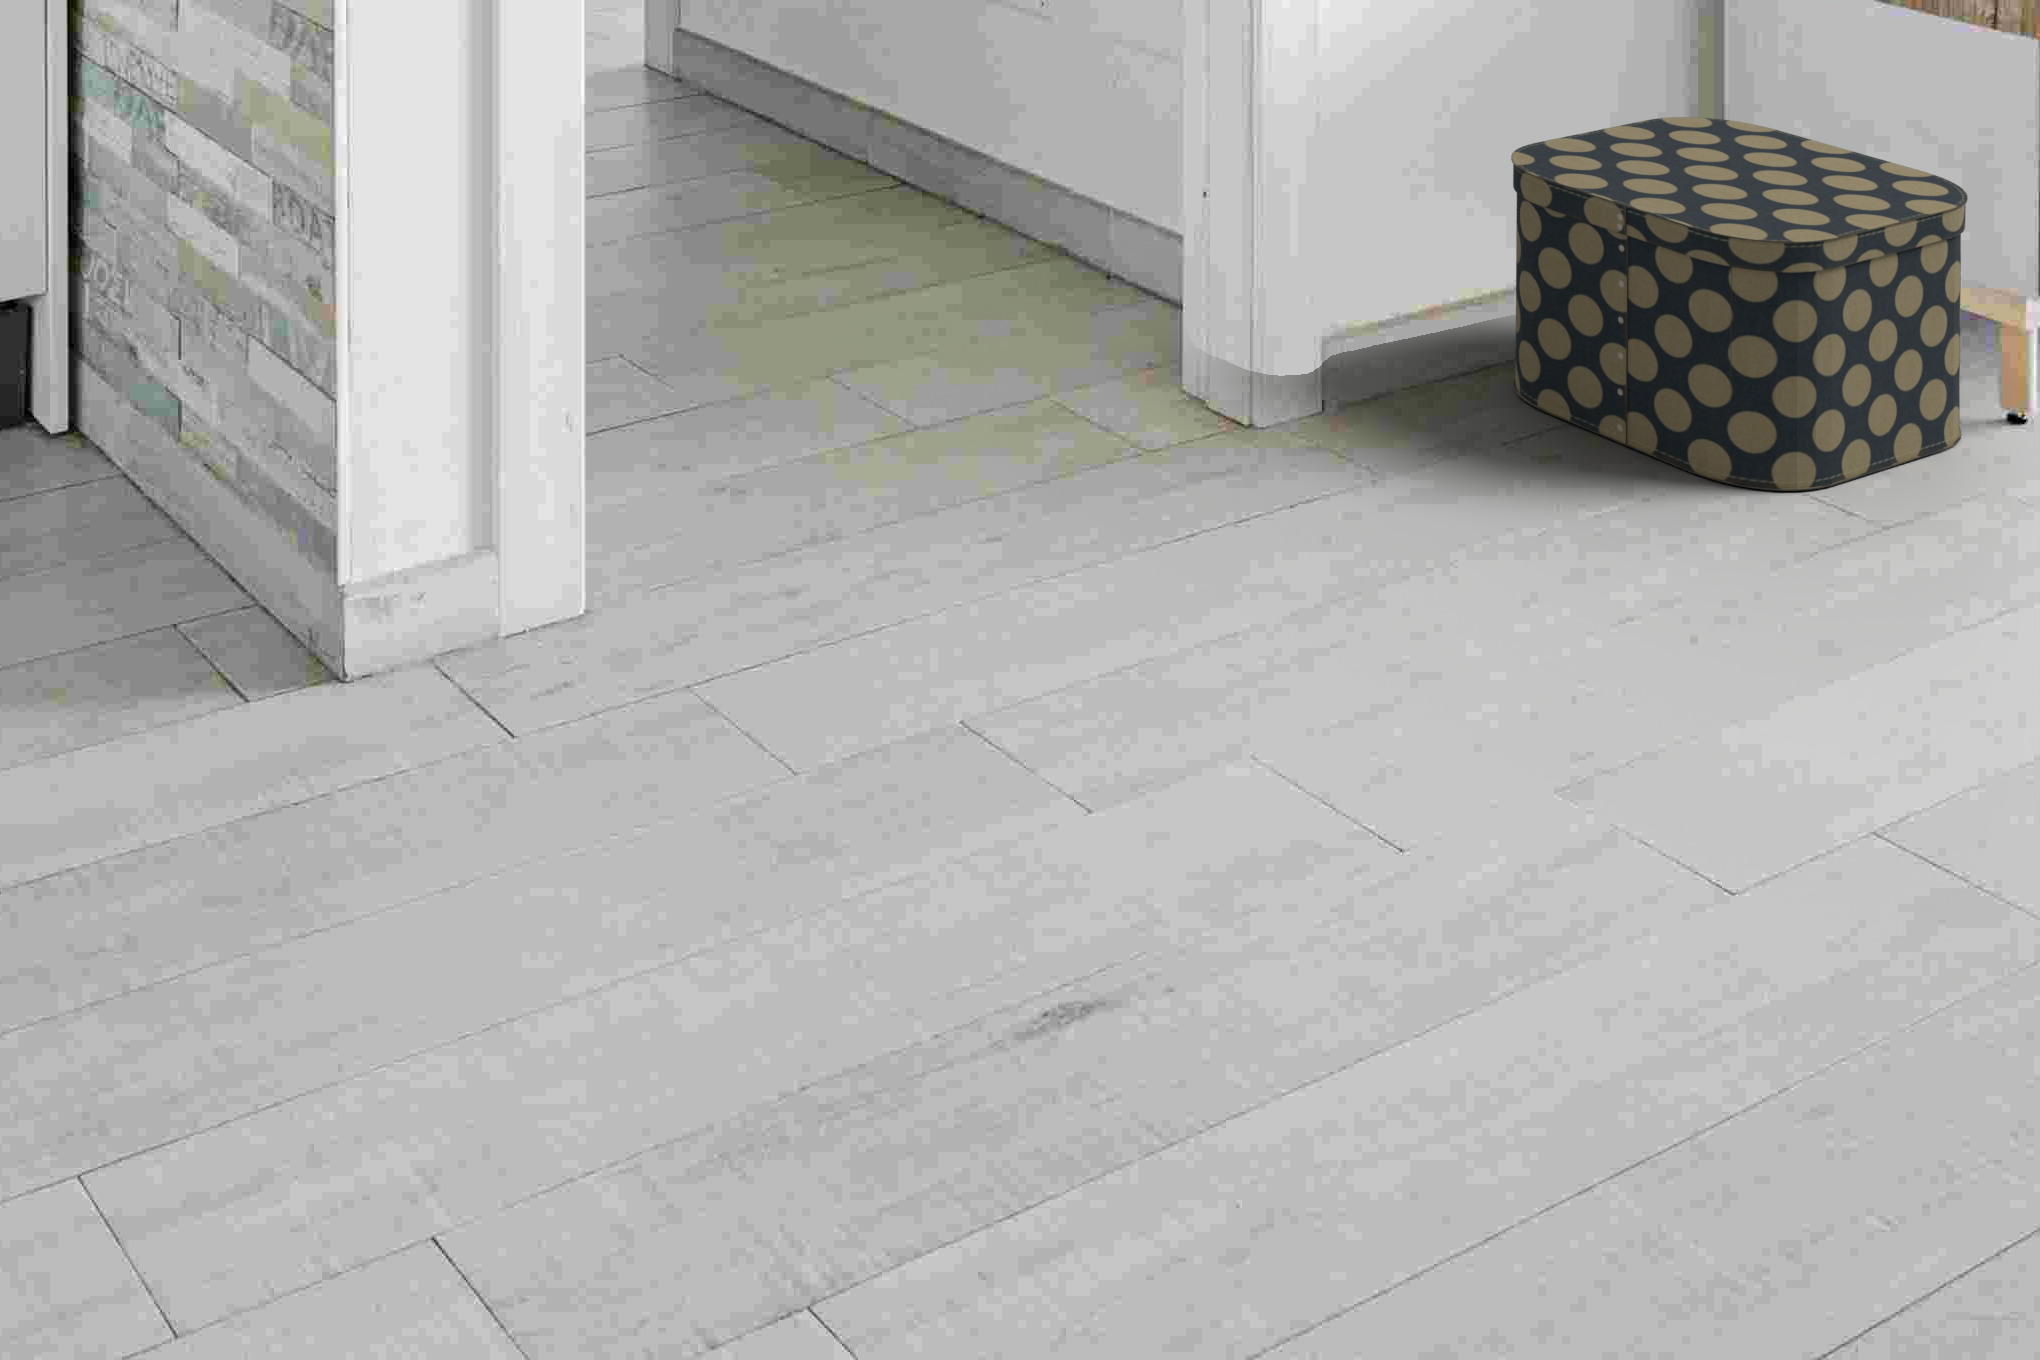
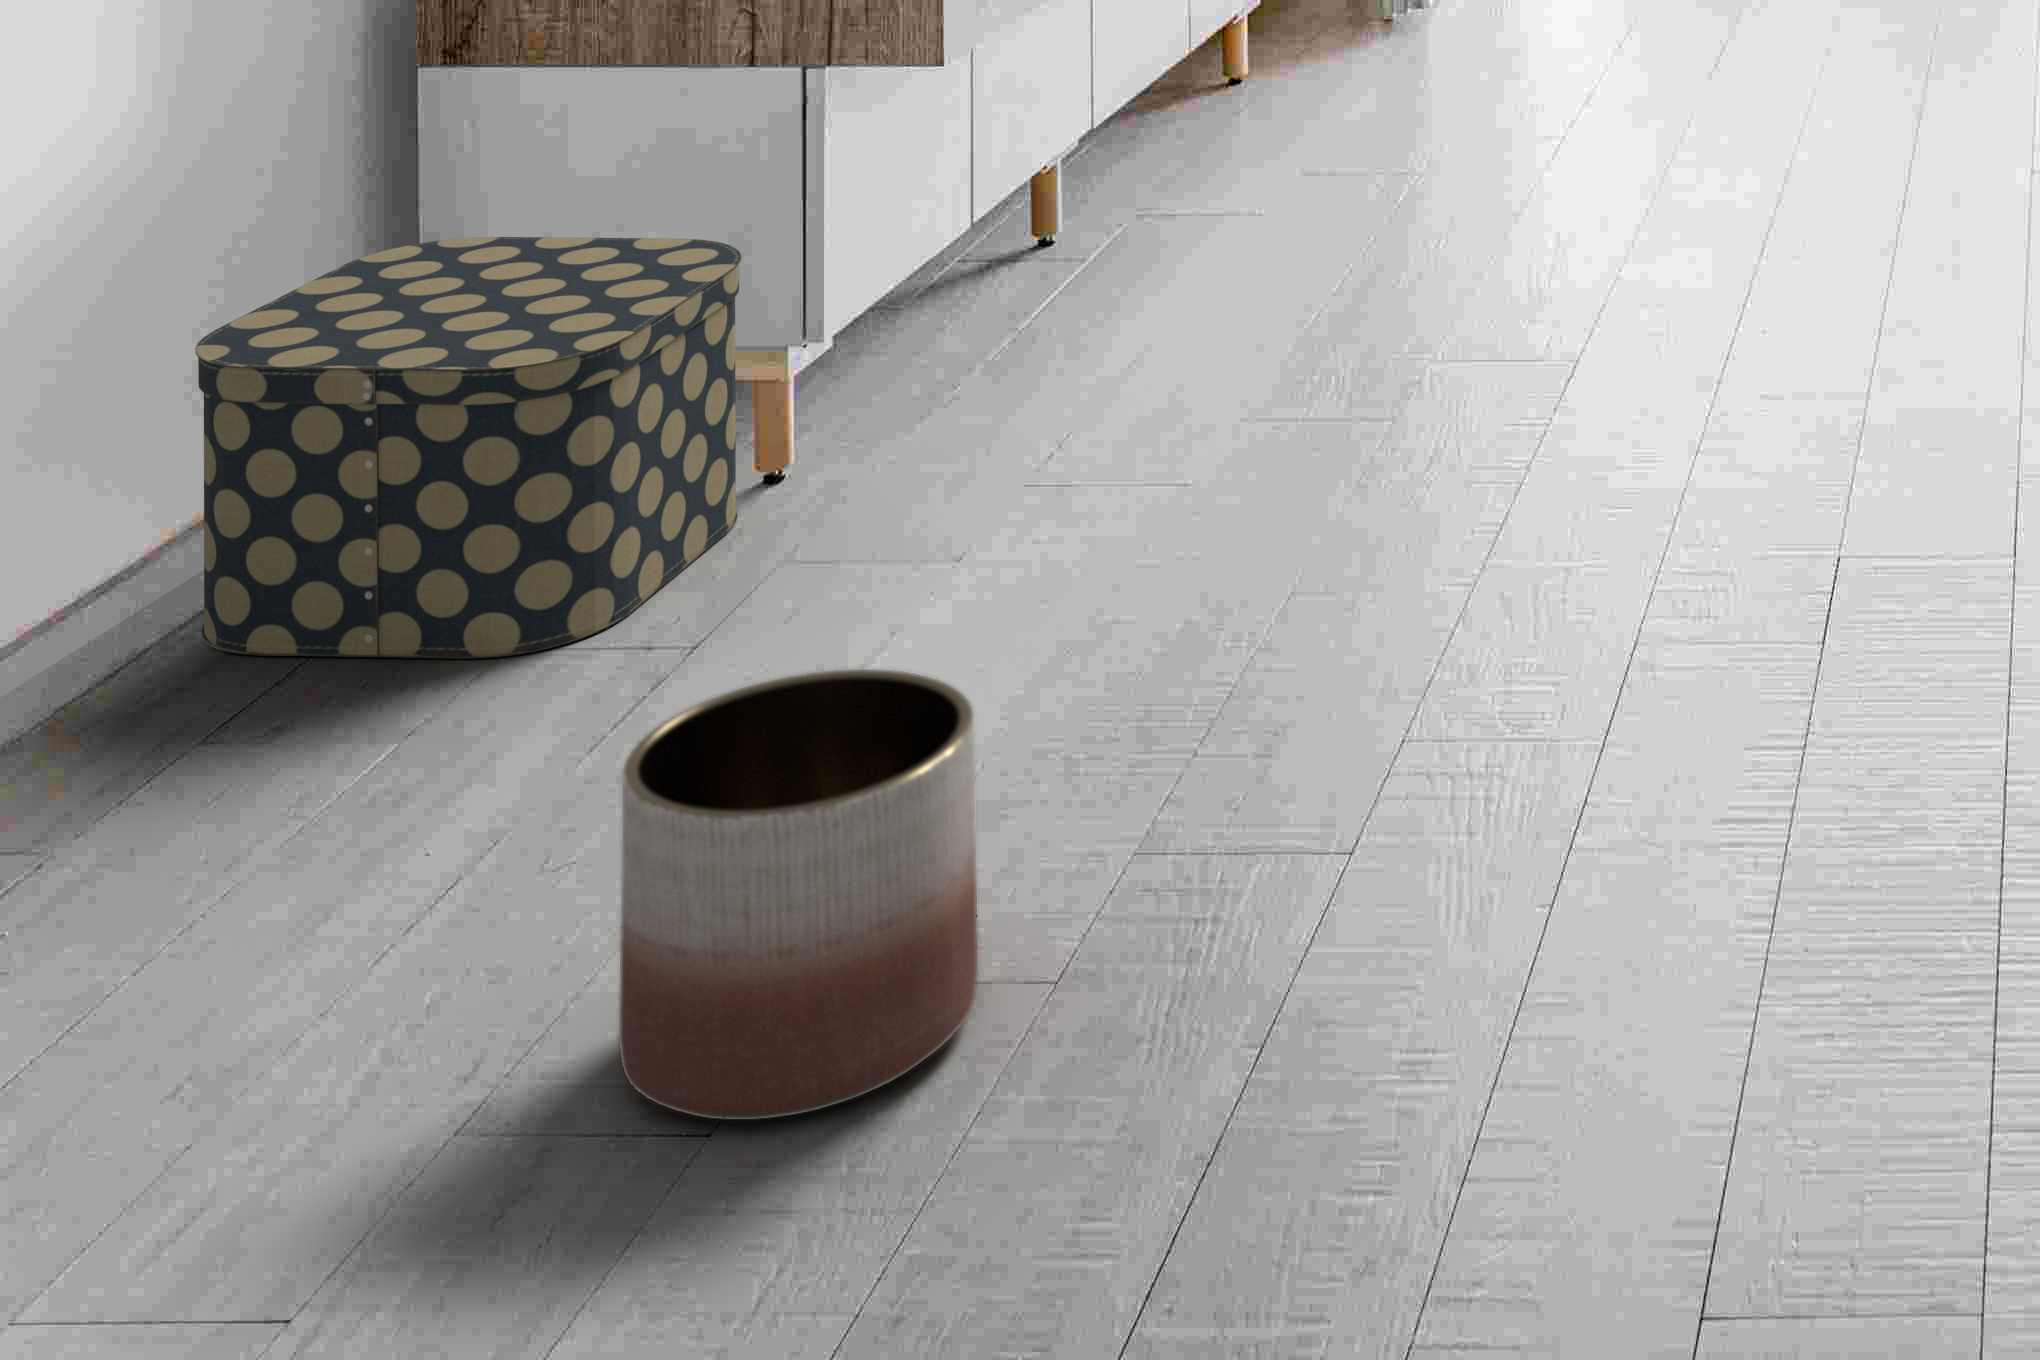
planter: none [1652,553,1973,951] -> present [619,669,978,1120]

